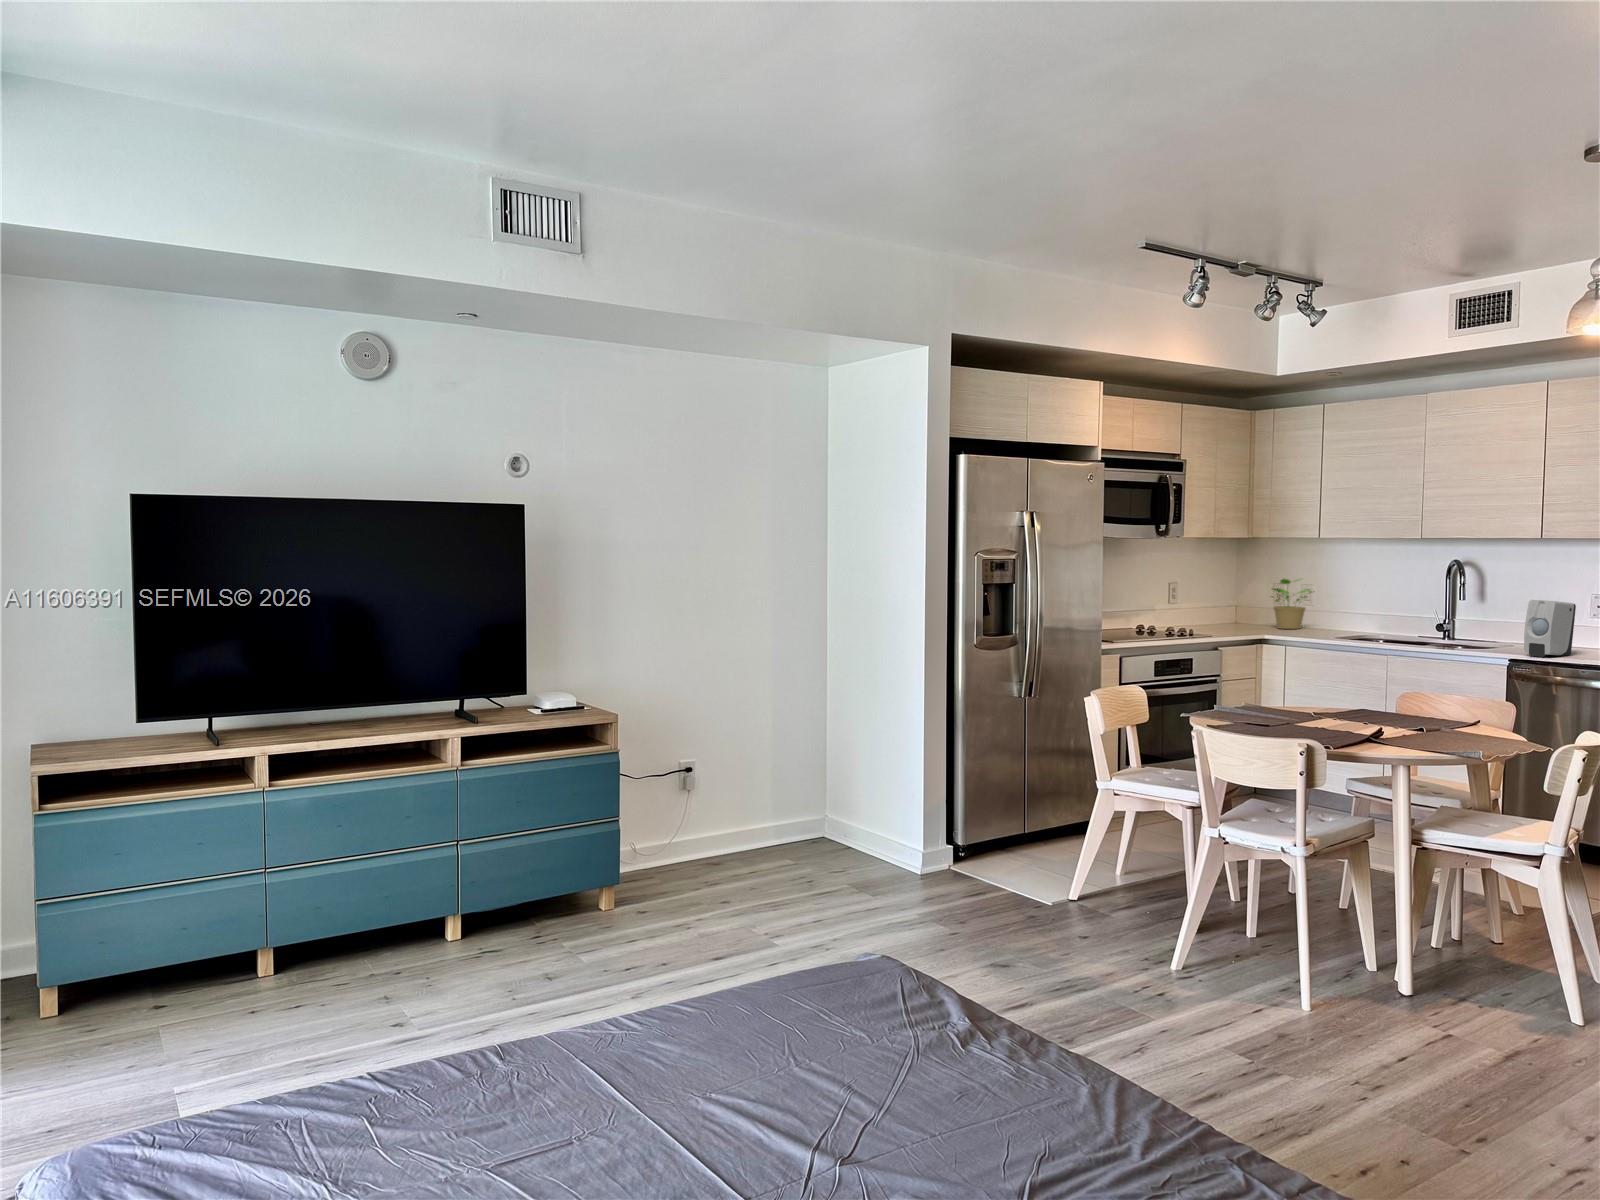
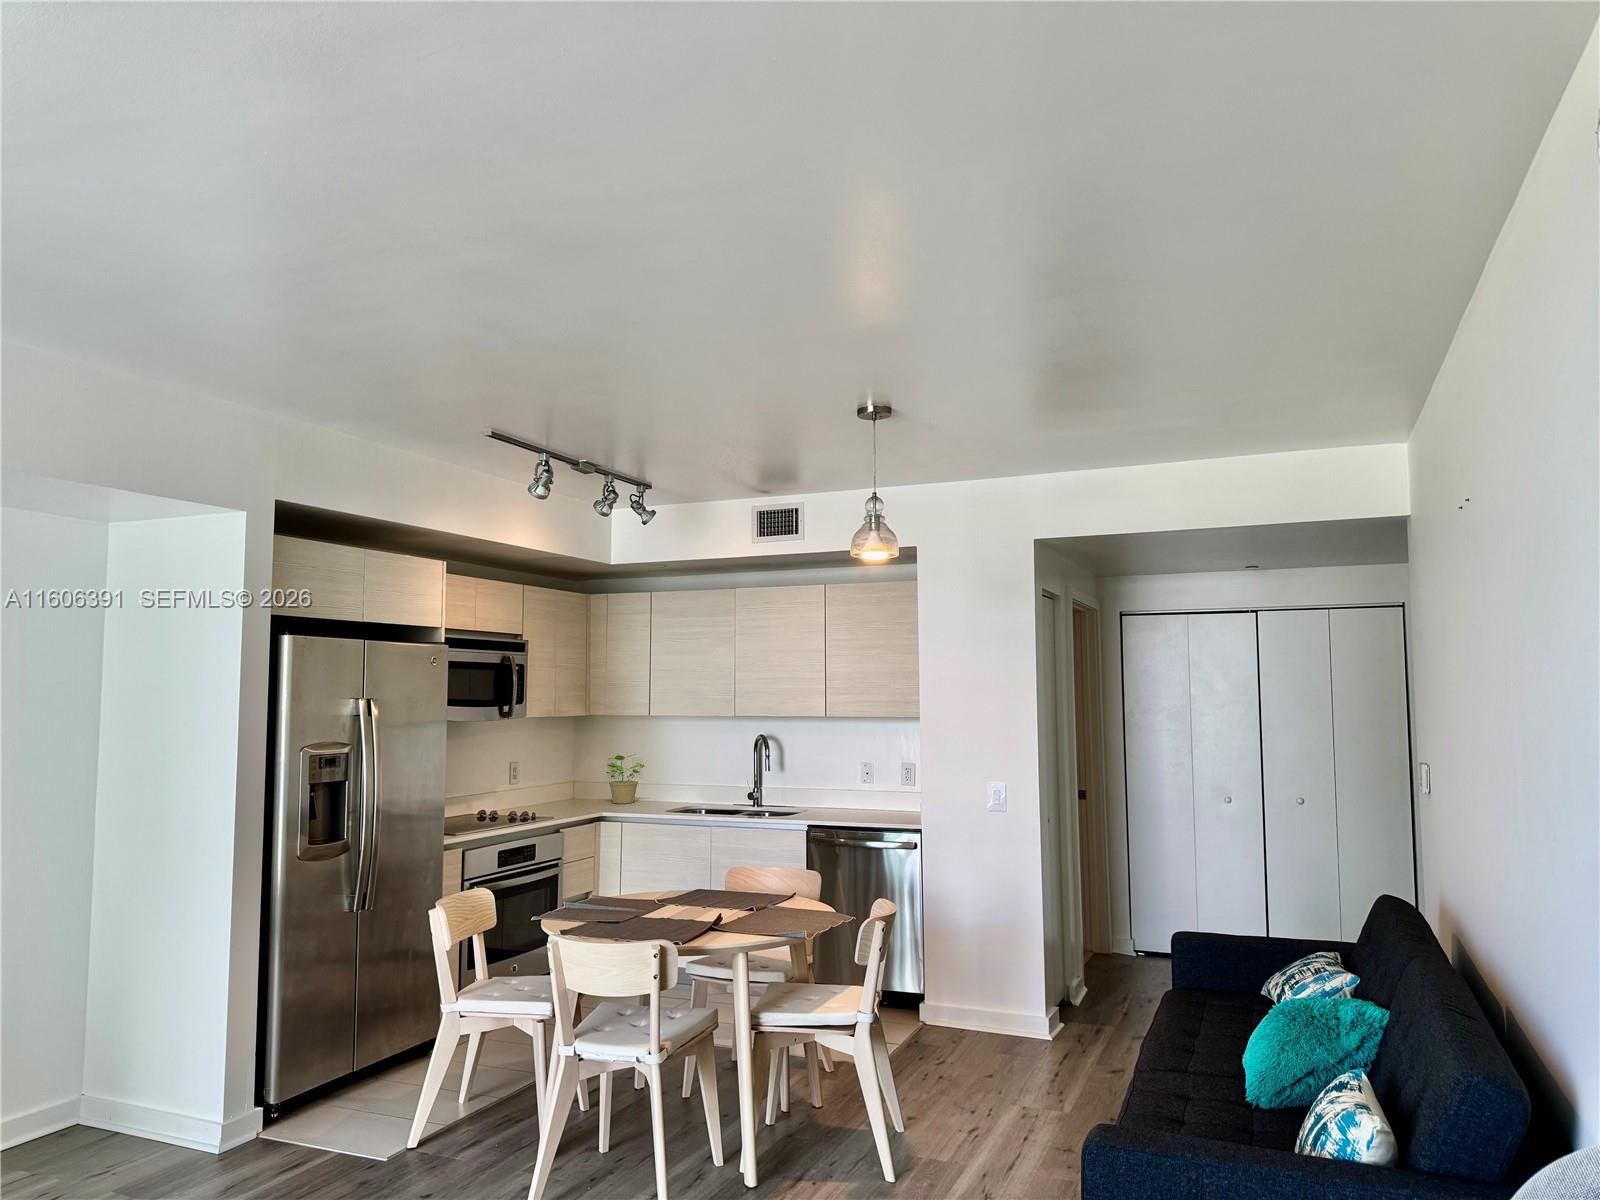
soap dispenser: present [1524,600,1576,657] -> none [819,772,855,822]

